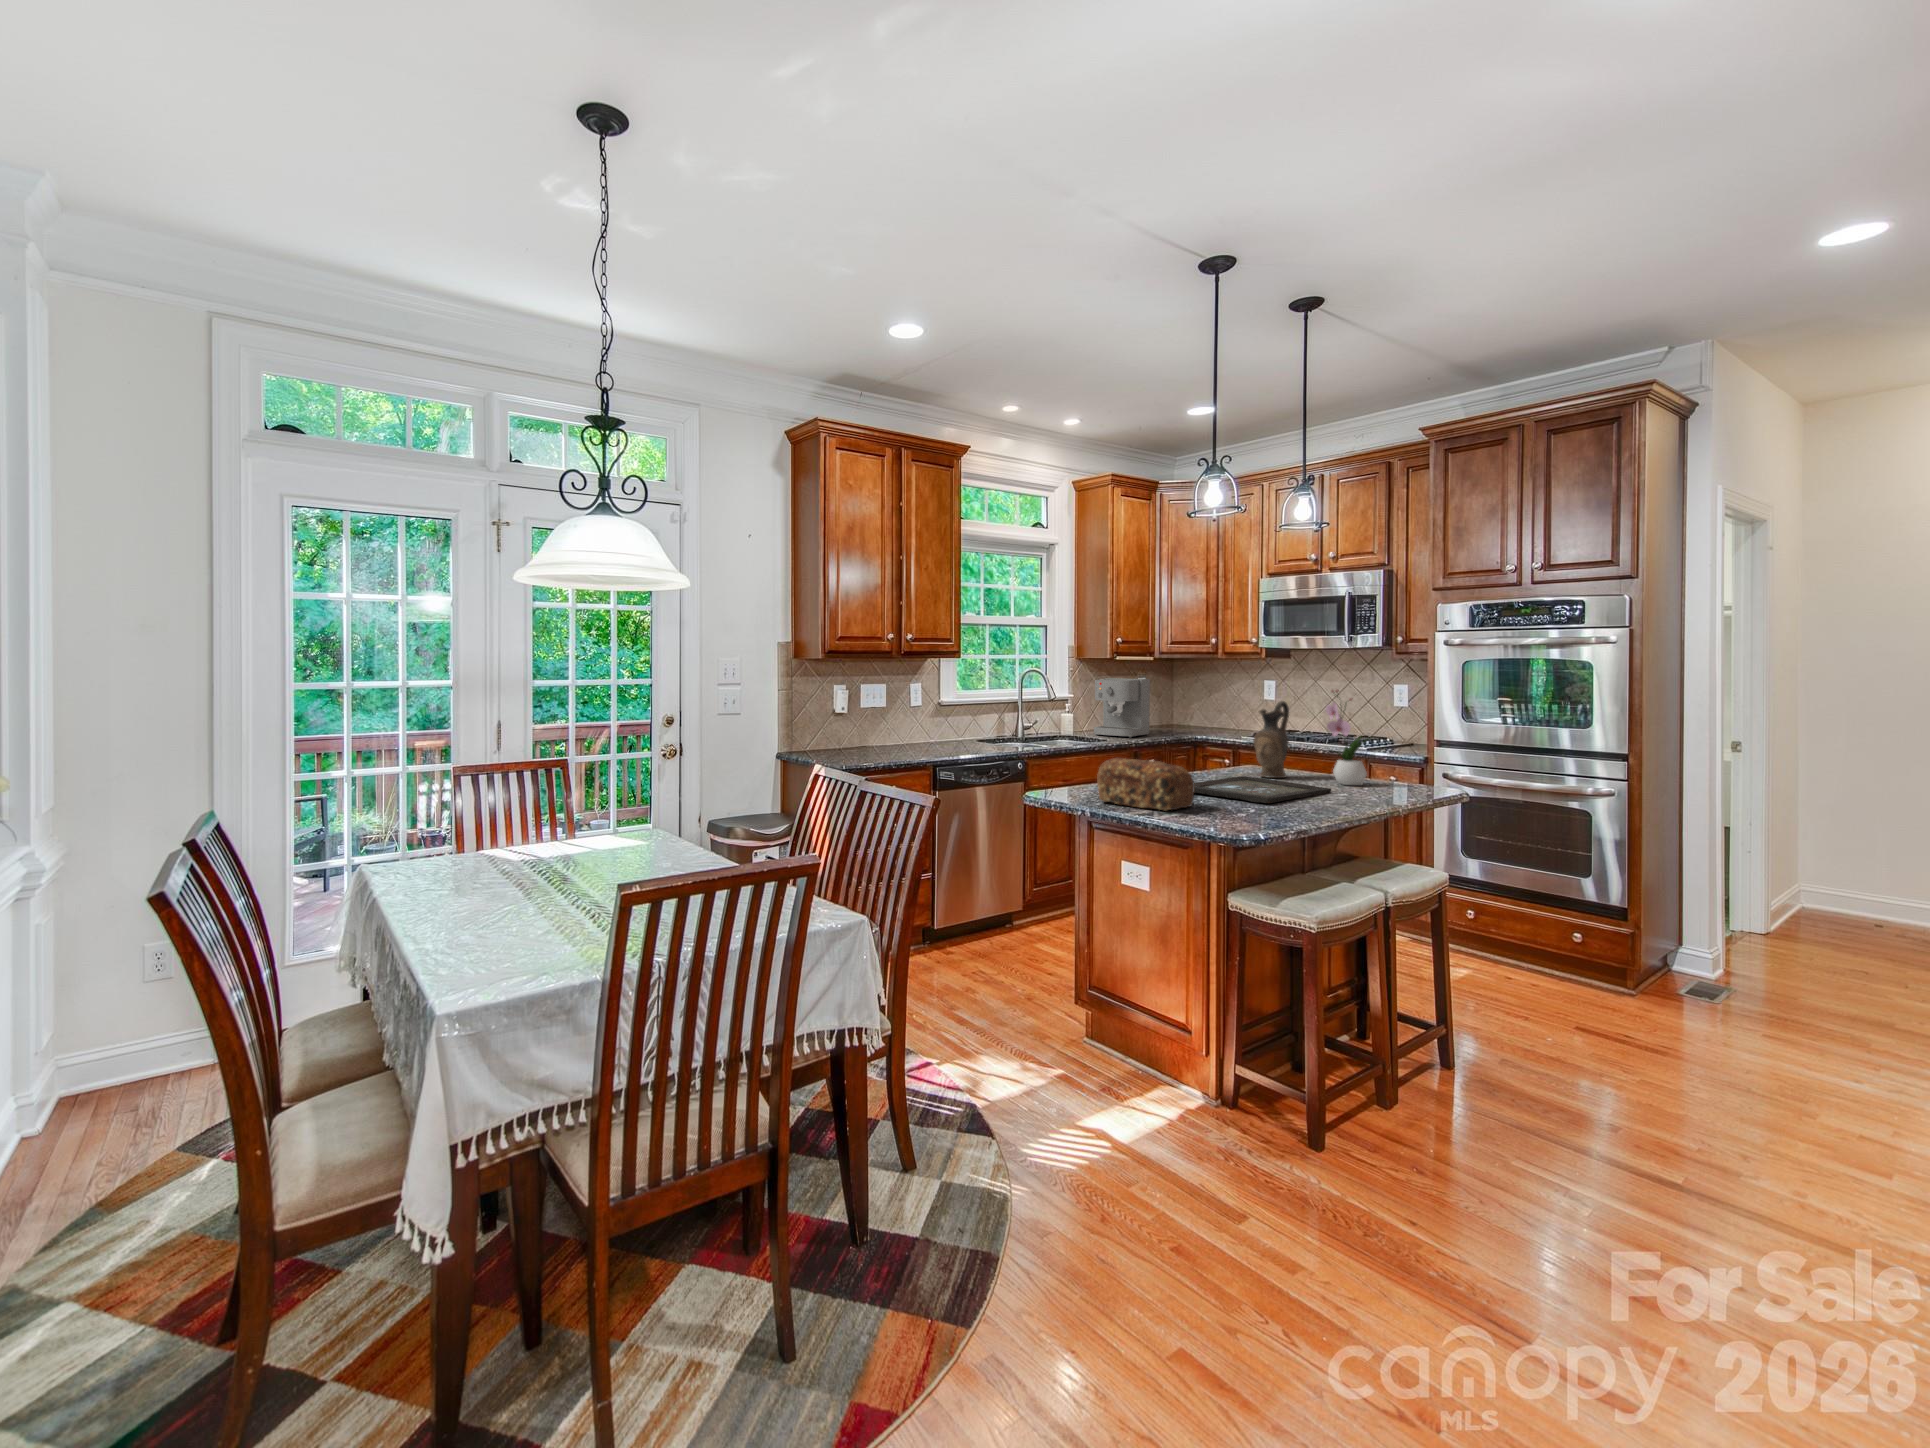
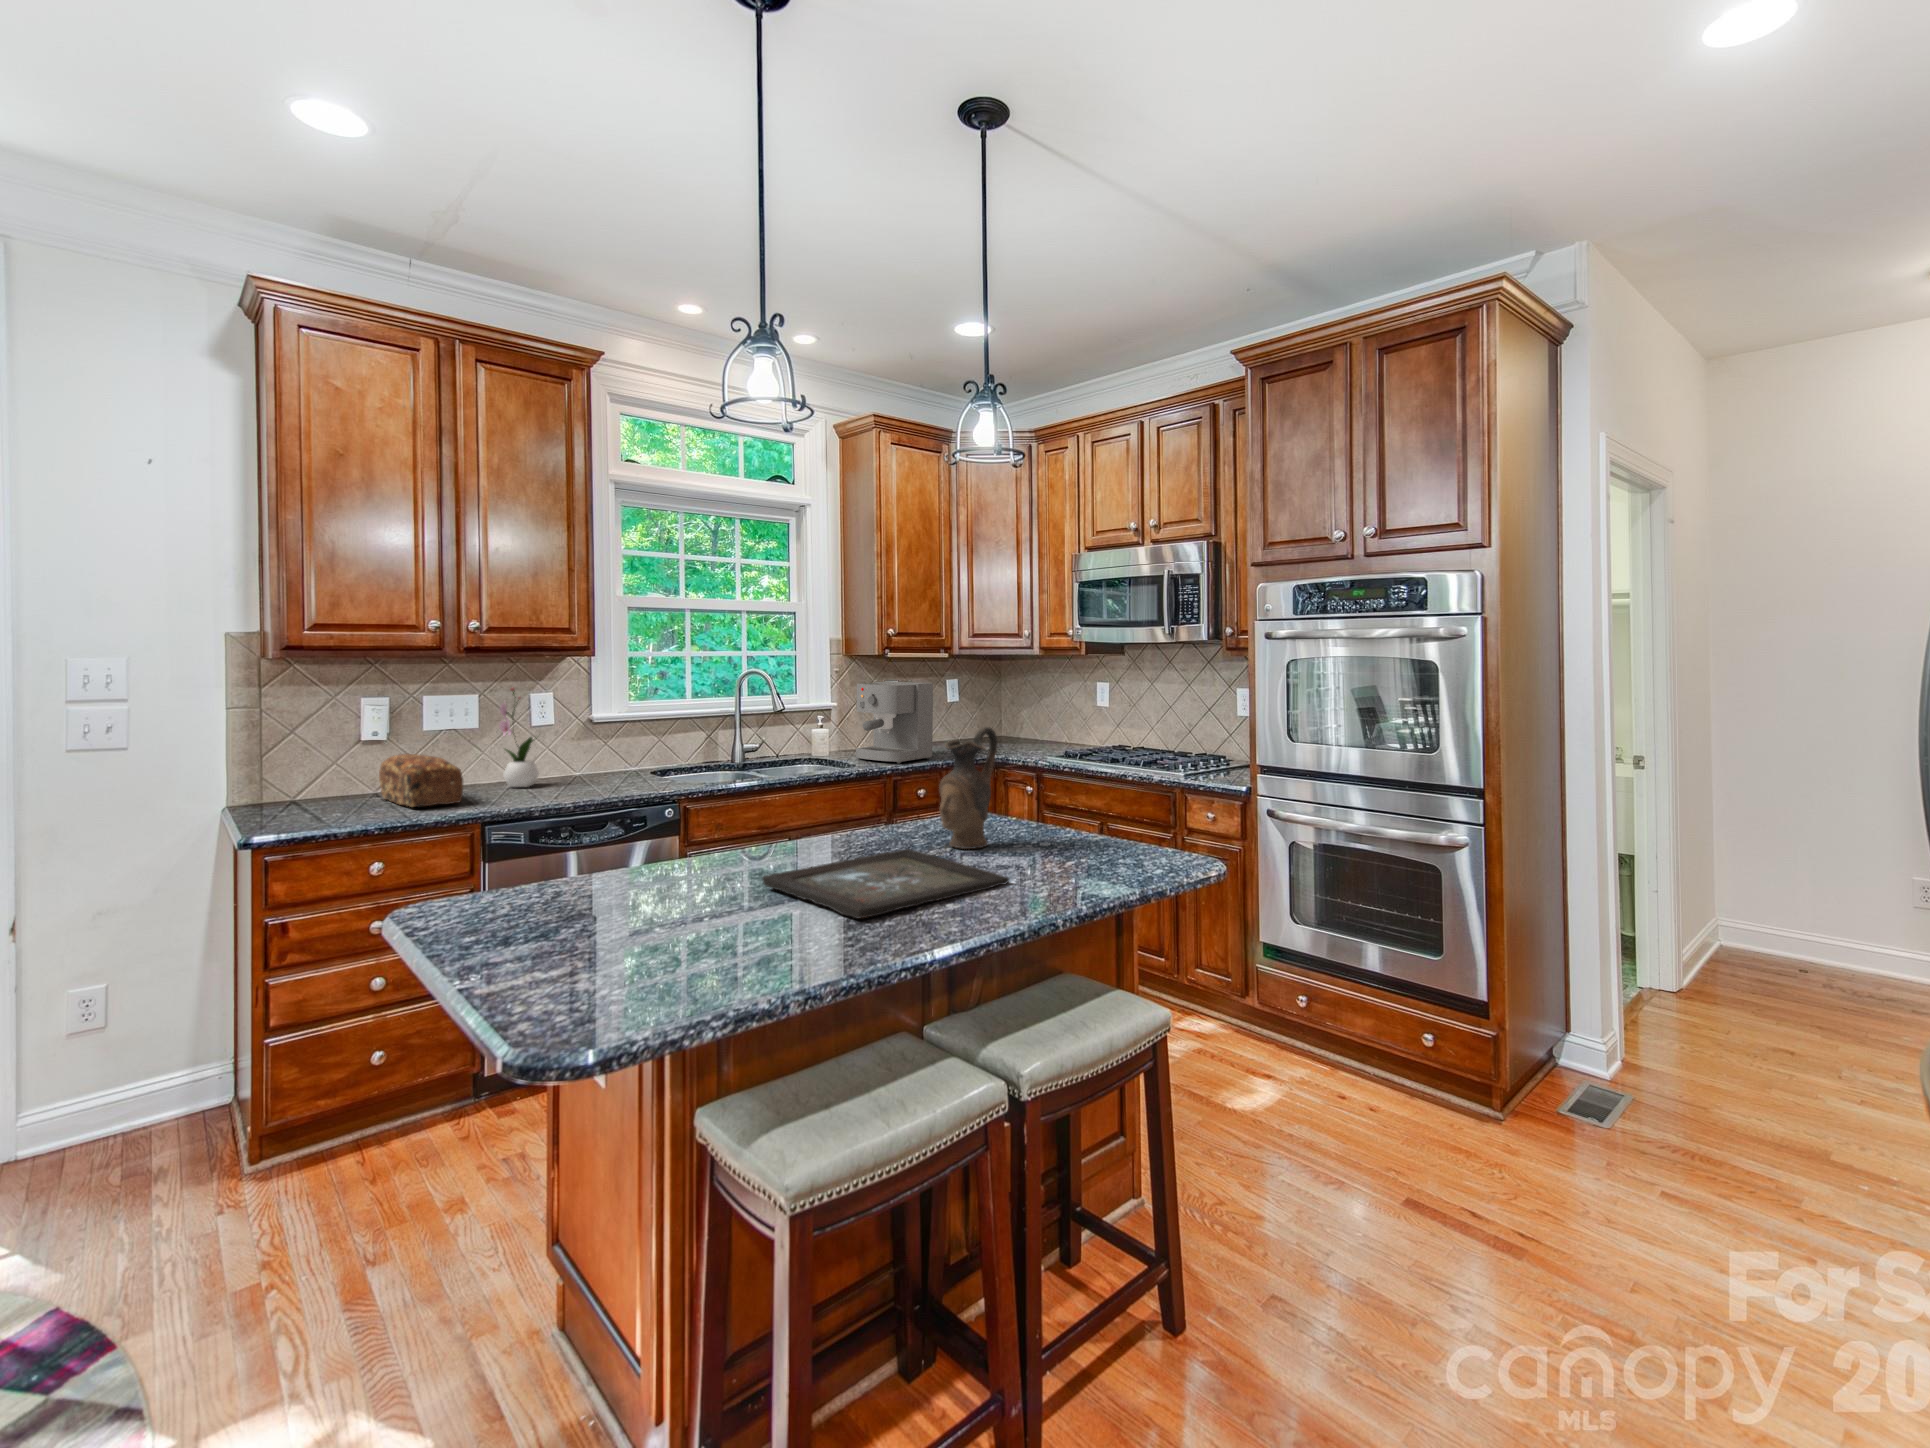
flower arrangement: present [1326,690,1368,785] -> present [499,688,539,787]
bread loaf: present [1097,758,1194,810] -> present [379,754,463,807]

